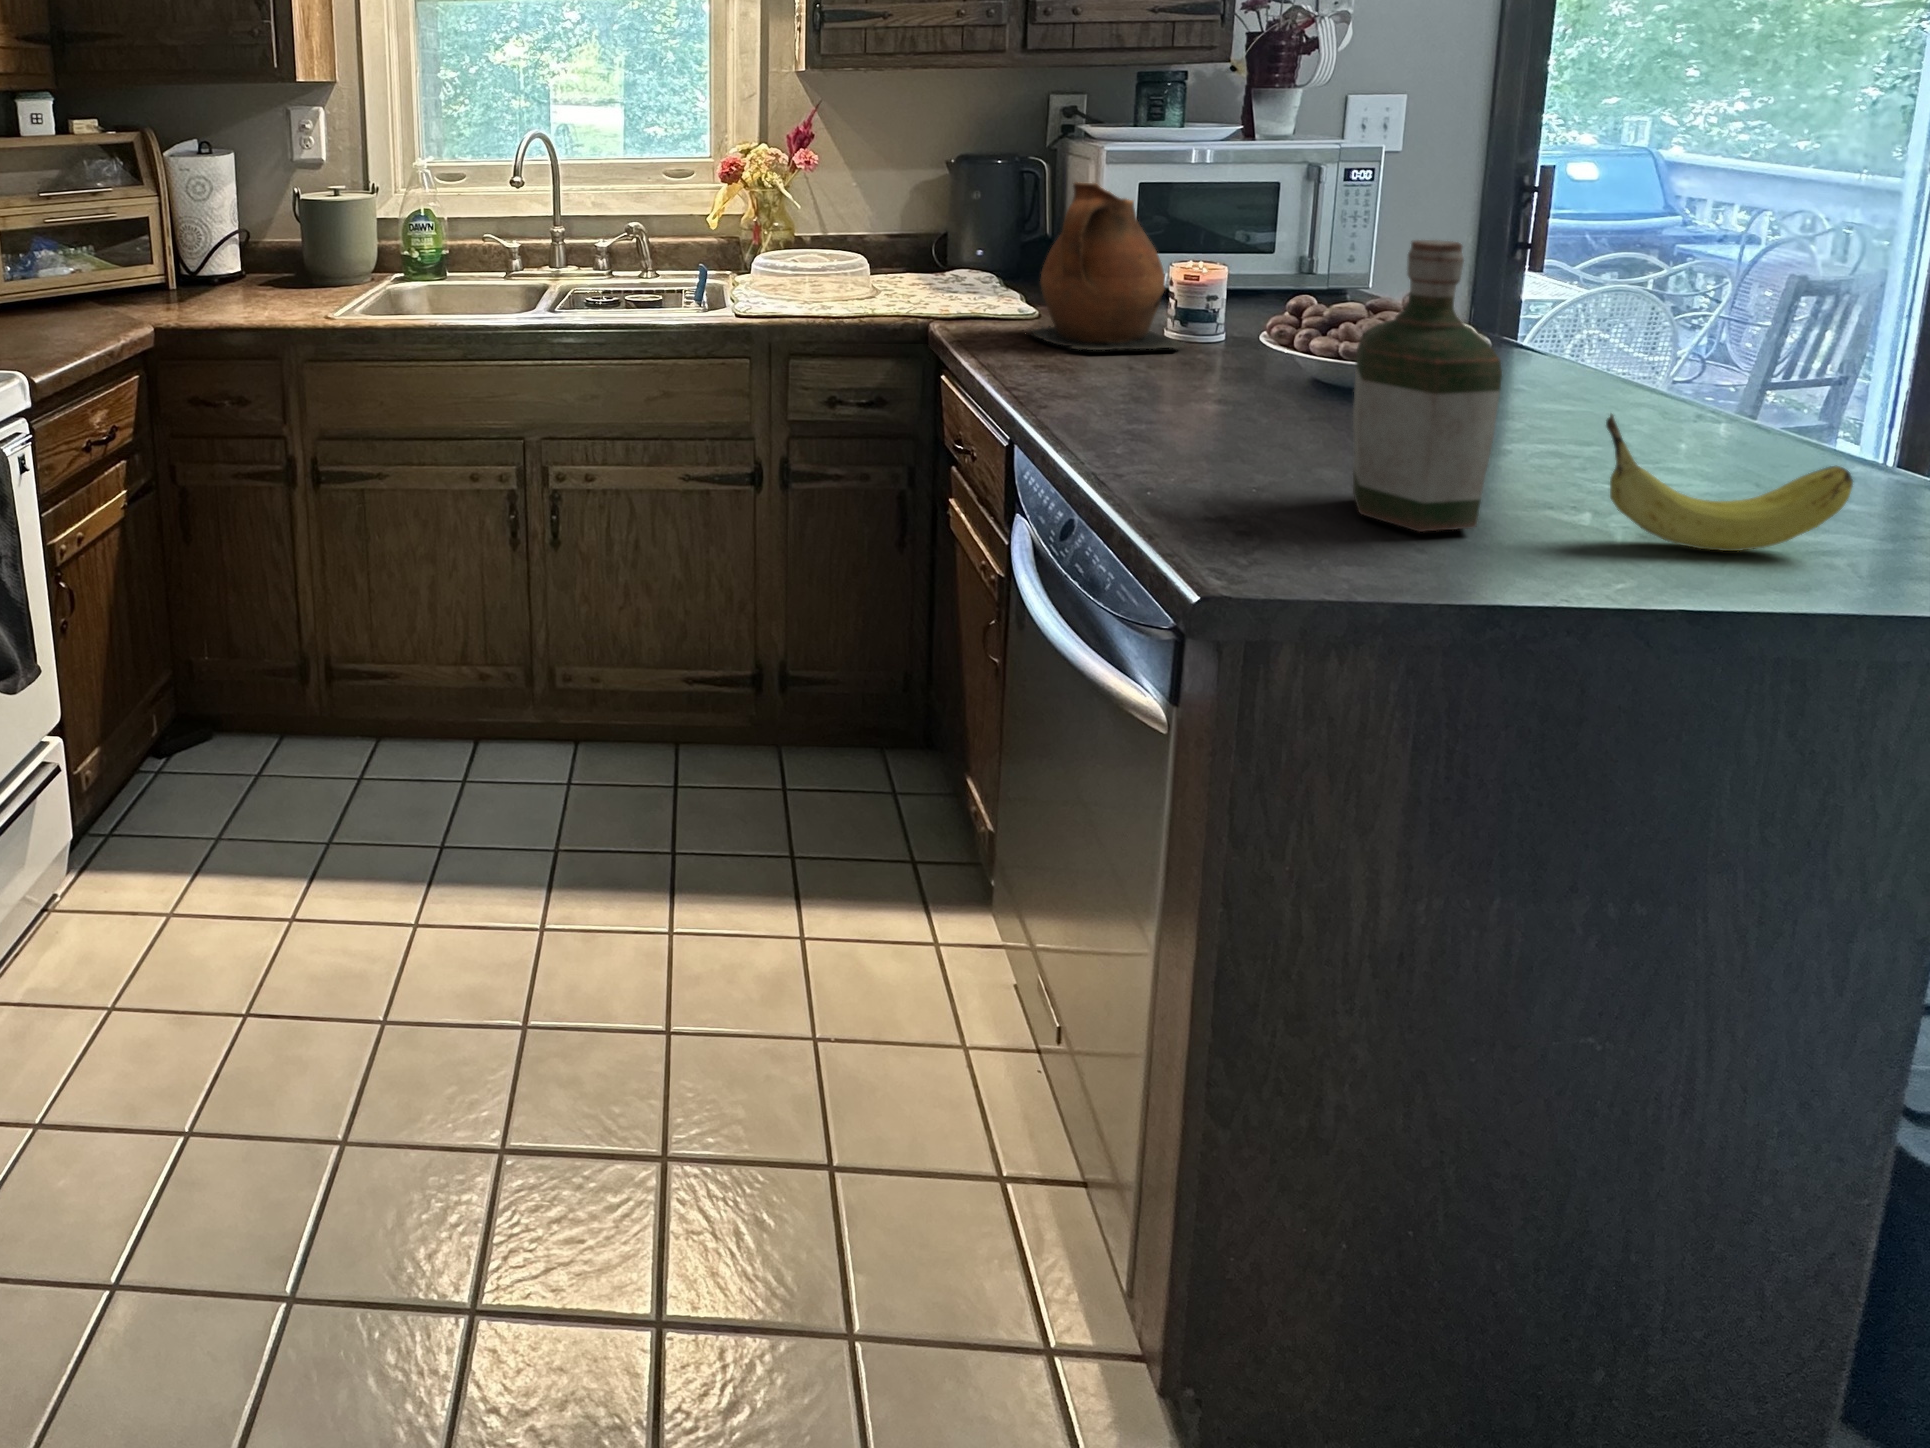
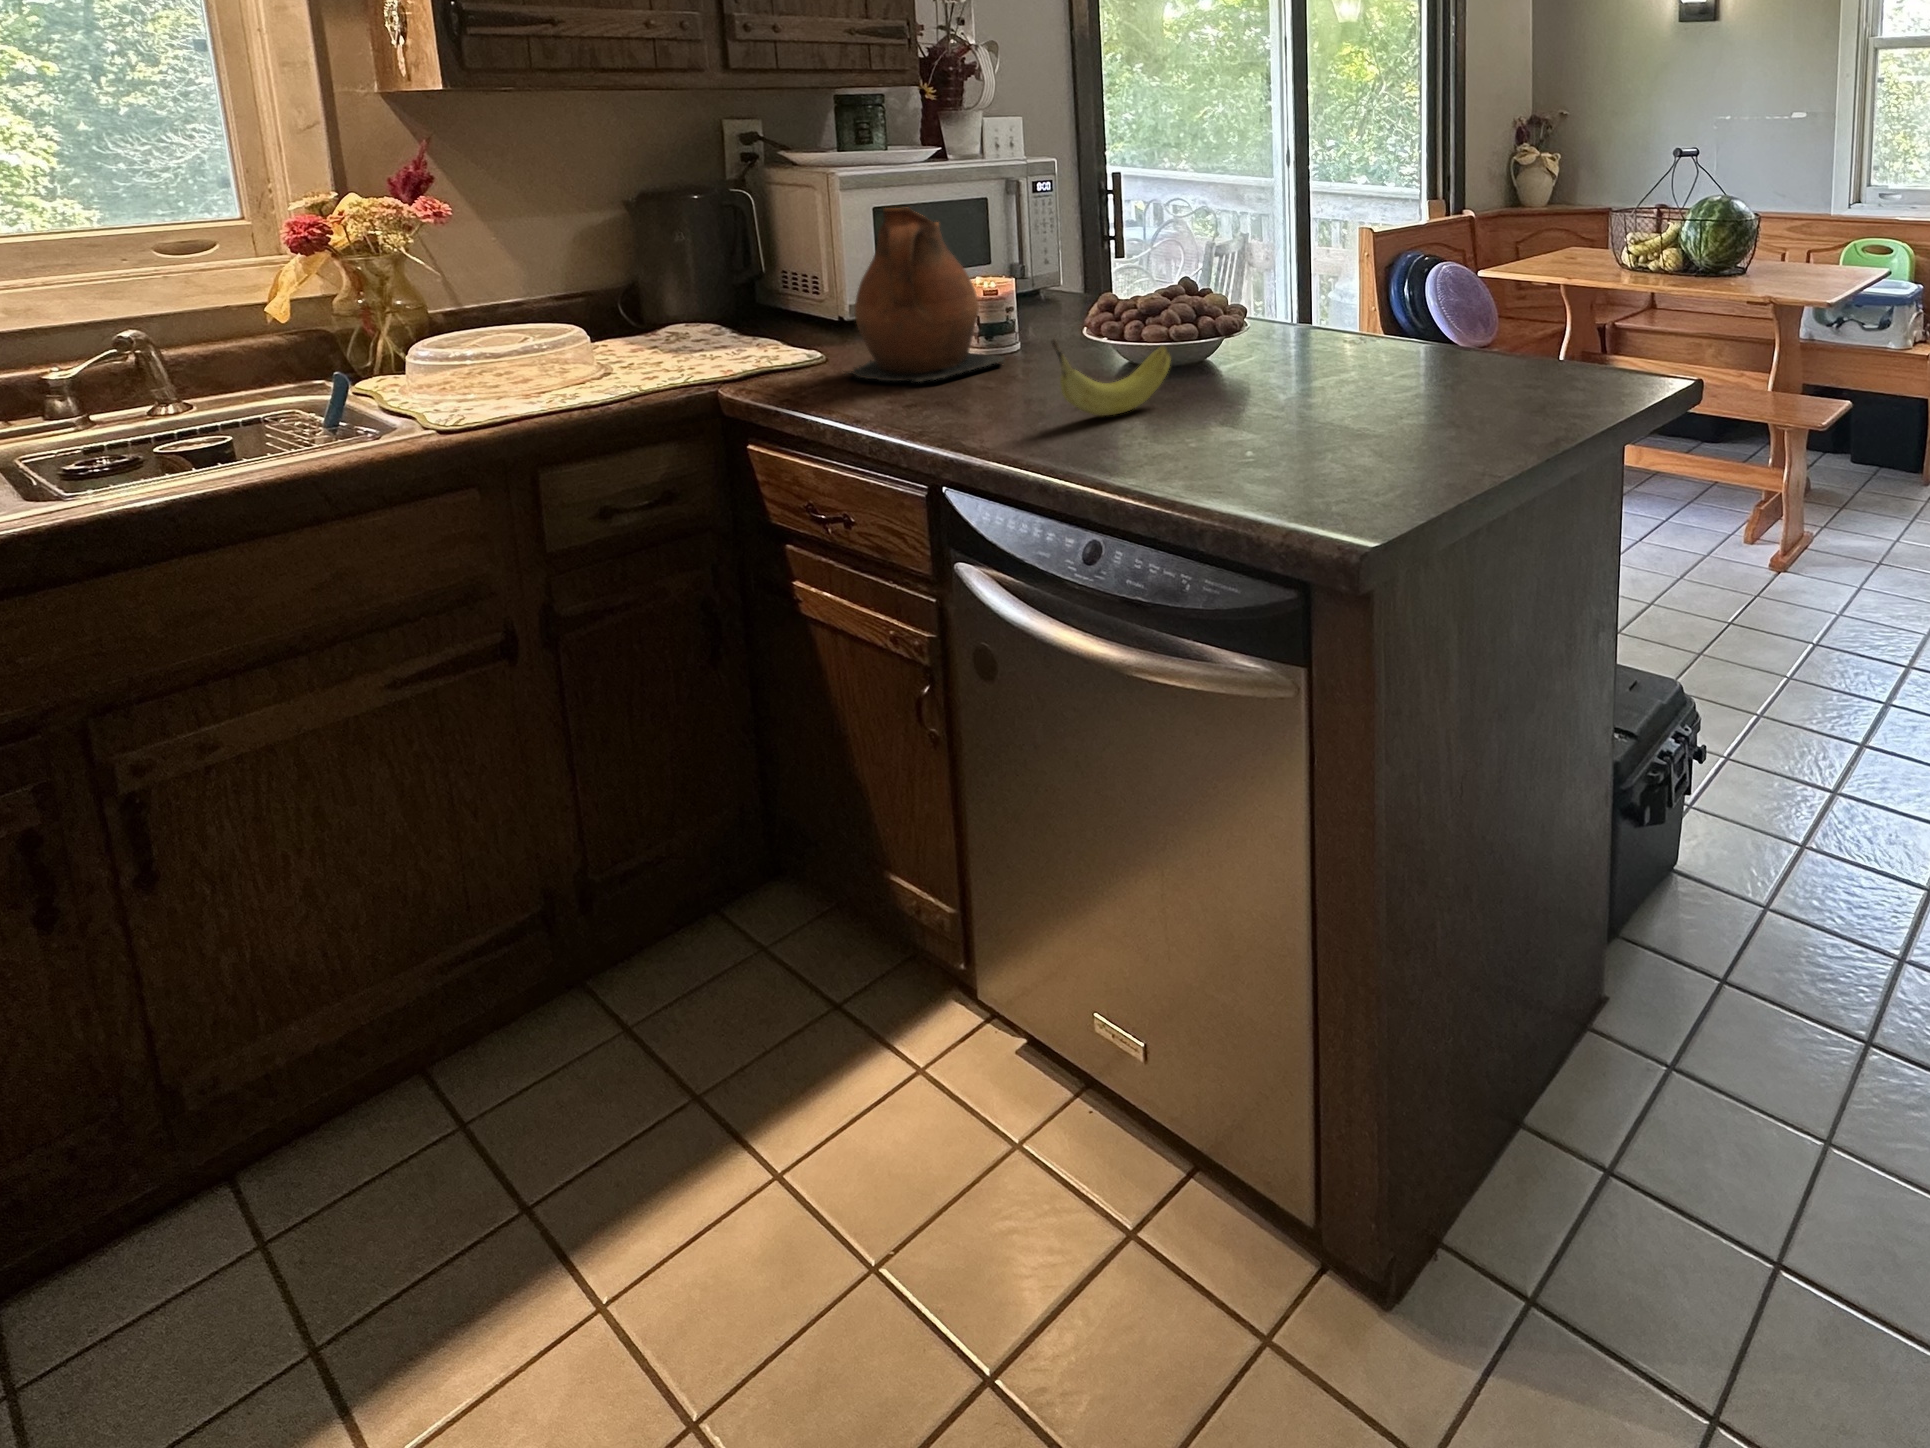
bottle: present [1353,240,1502,532] -> none [1283,224,1393,457]
fruit: present [1606,414,1853,551] -> present [1052,338,1170,416]

